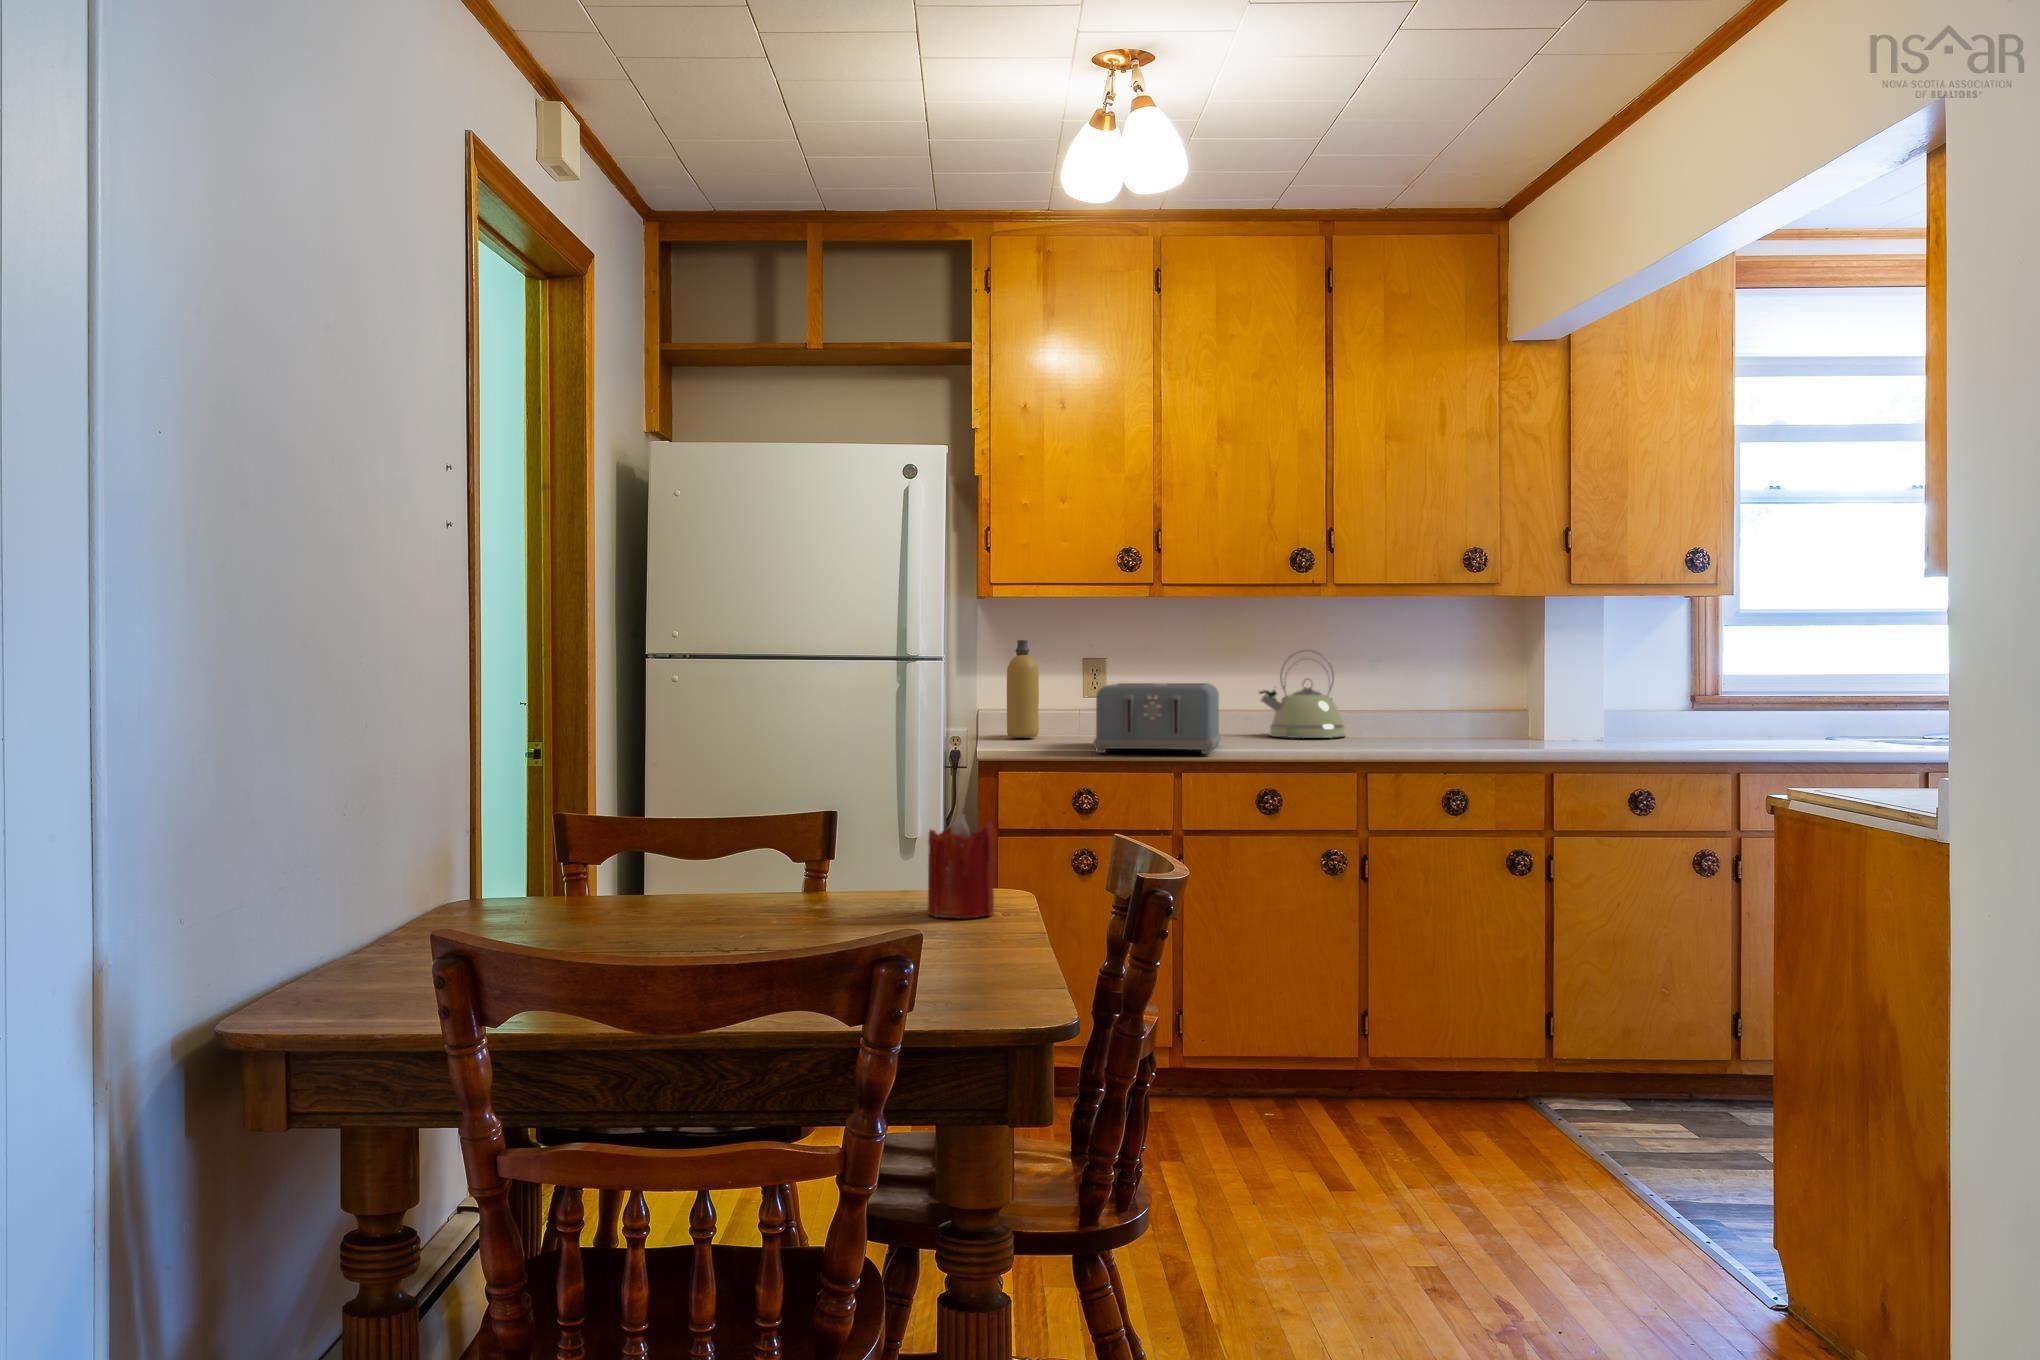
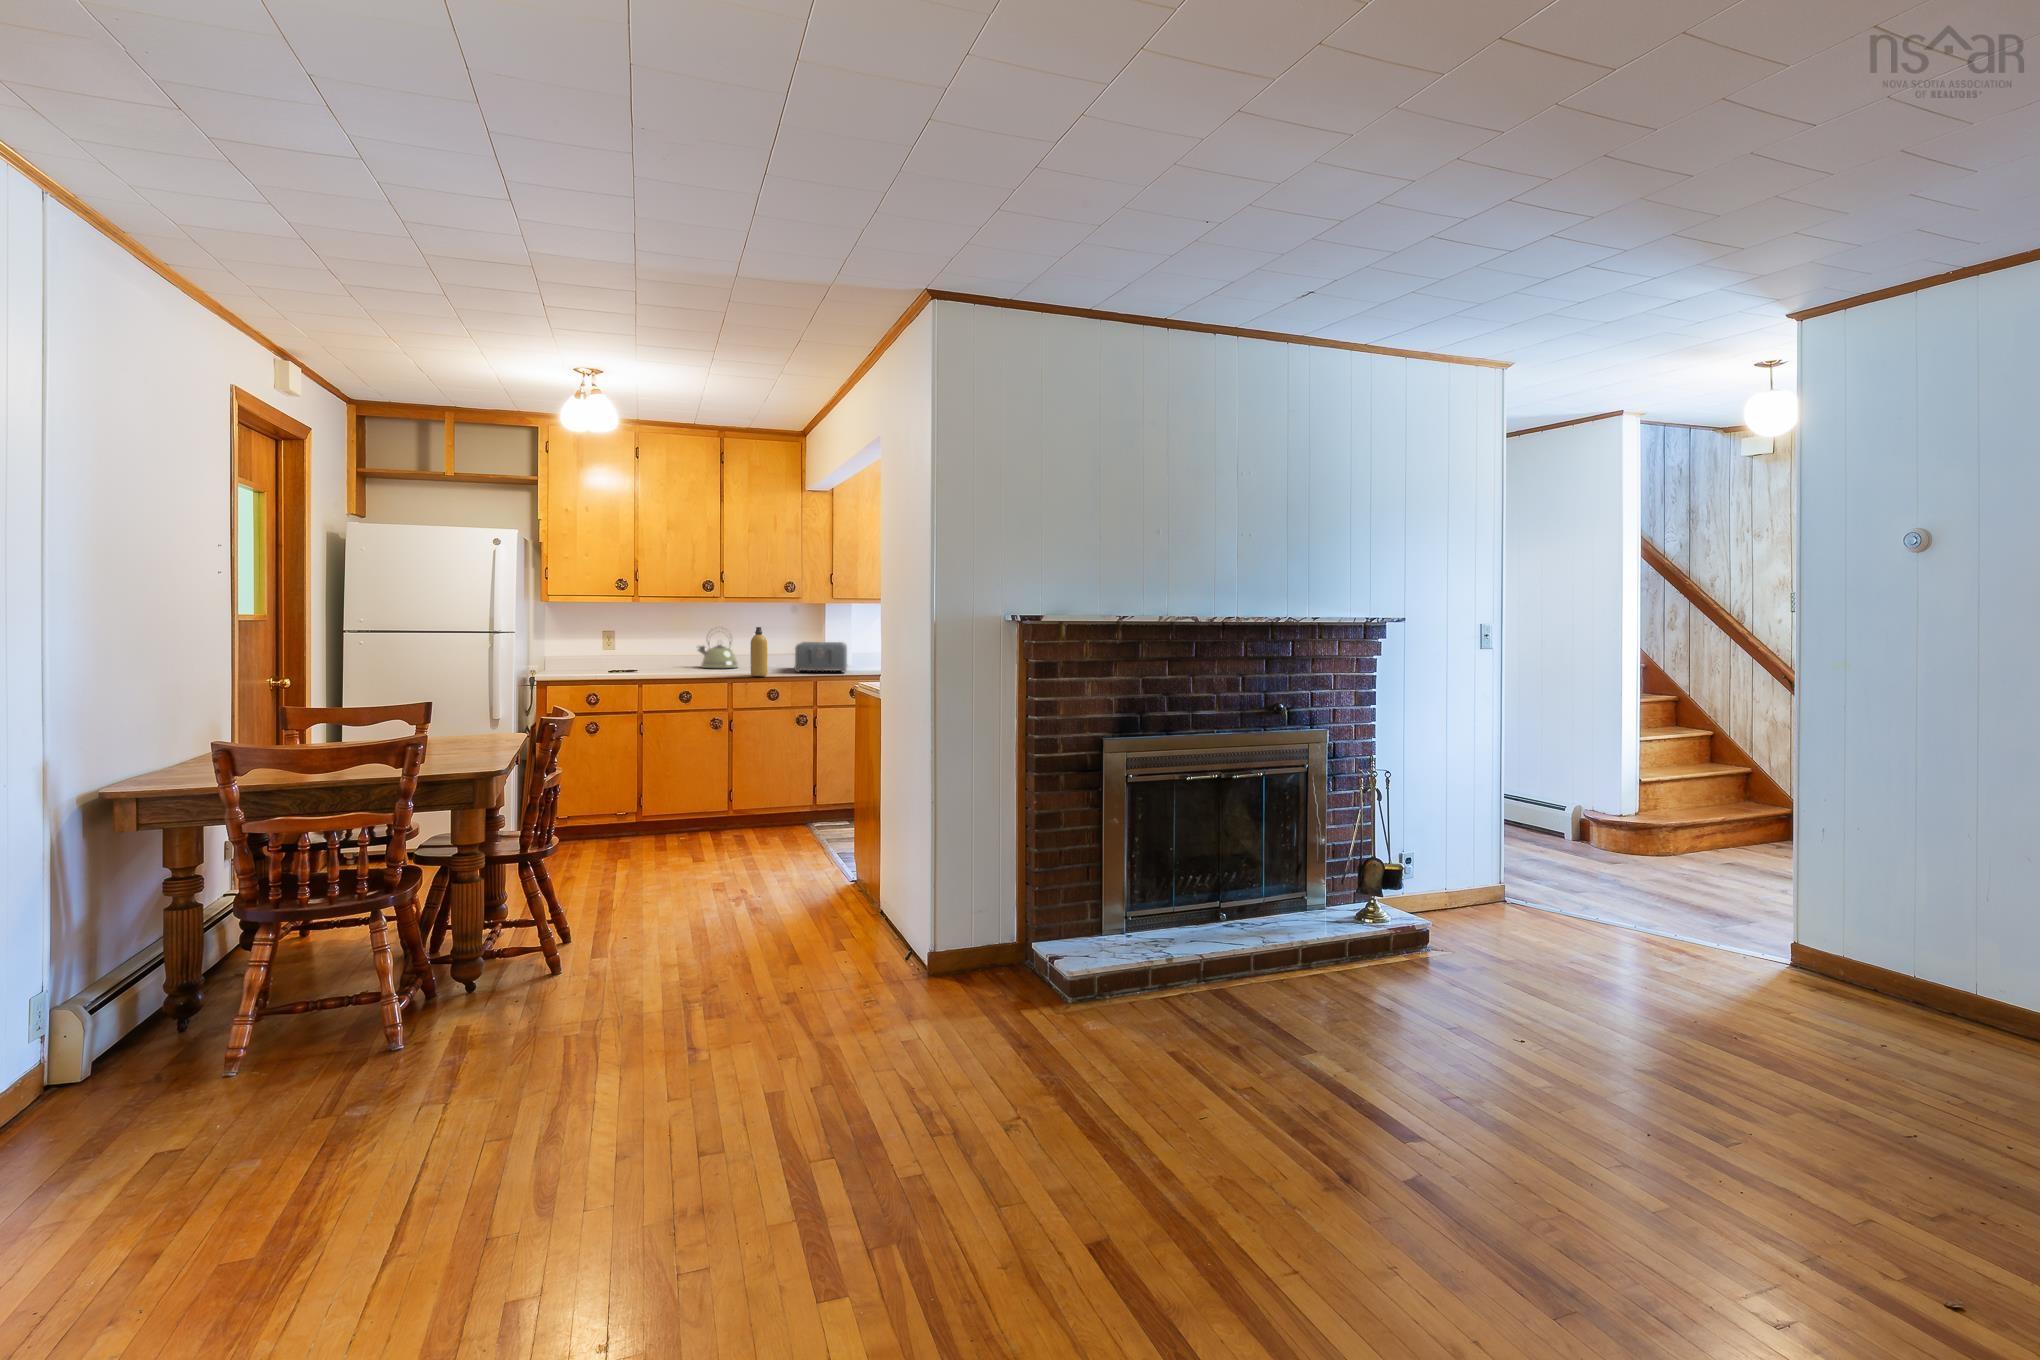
bottle: present [1007,640,1039,738] -> present [750,627,767,676]
toaster: present [1094,683,1221,754] -> present [794,642,848,672]
candle: present [927,815,994,918] -> none [469,702,500,742]

